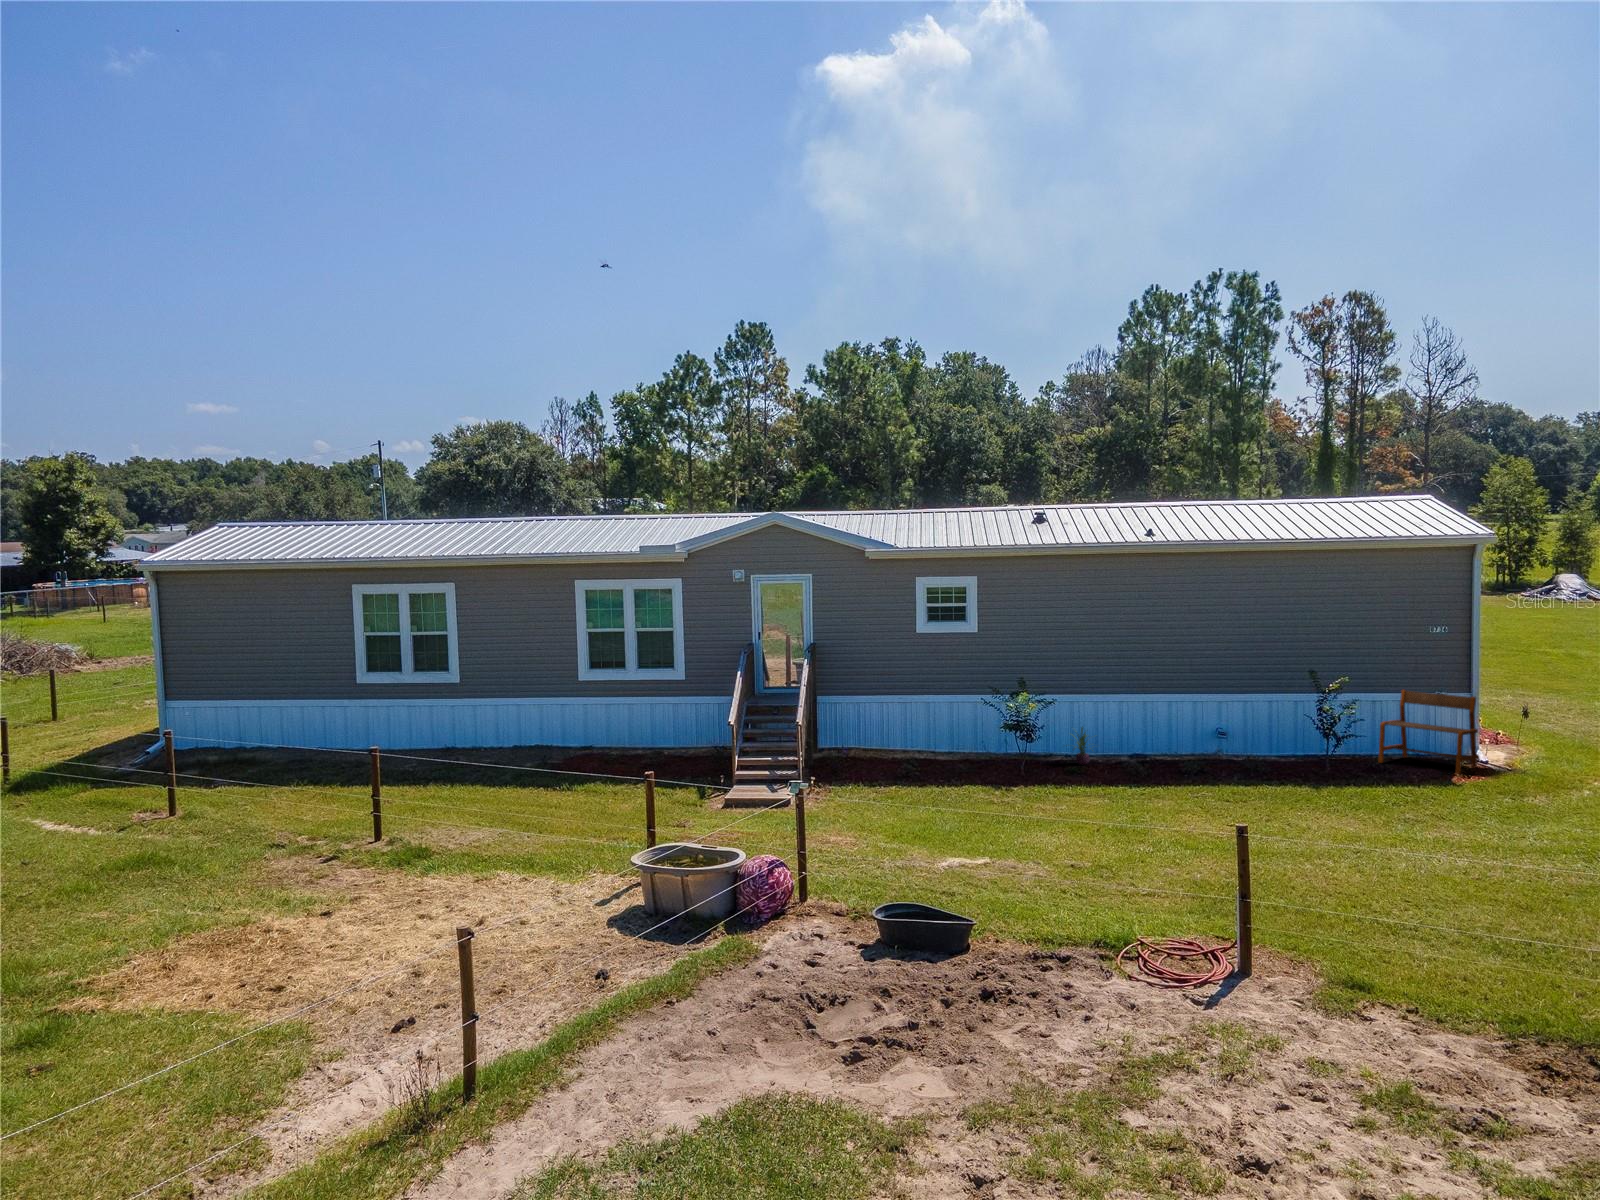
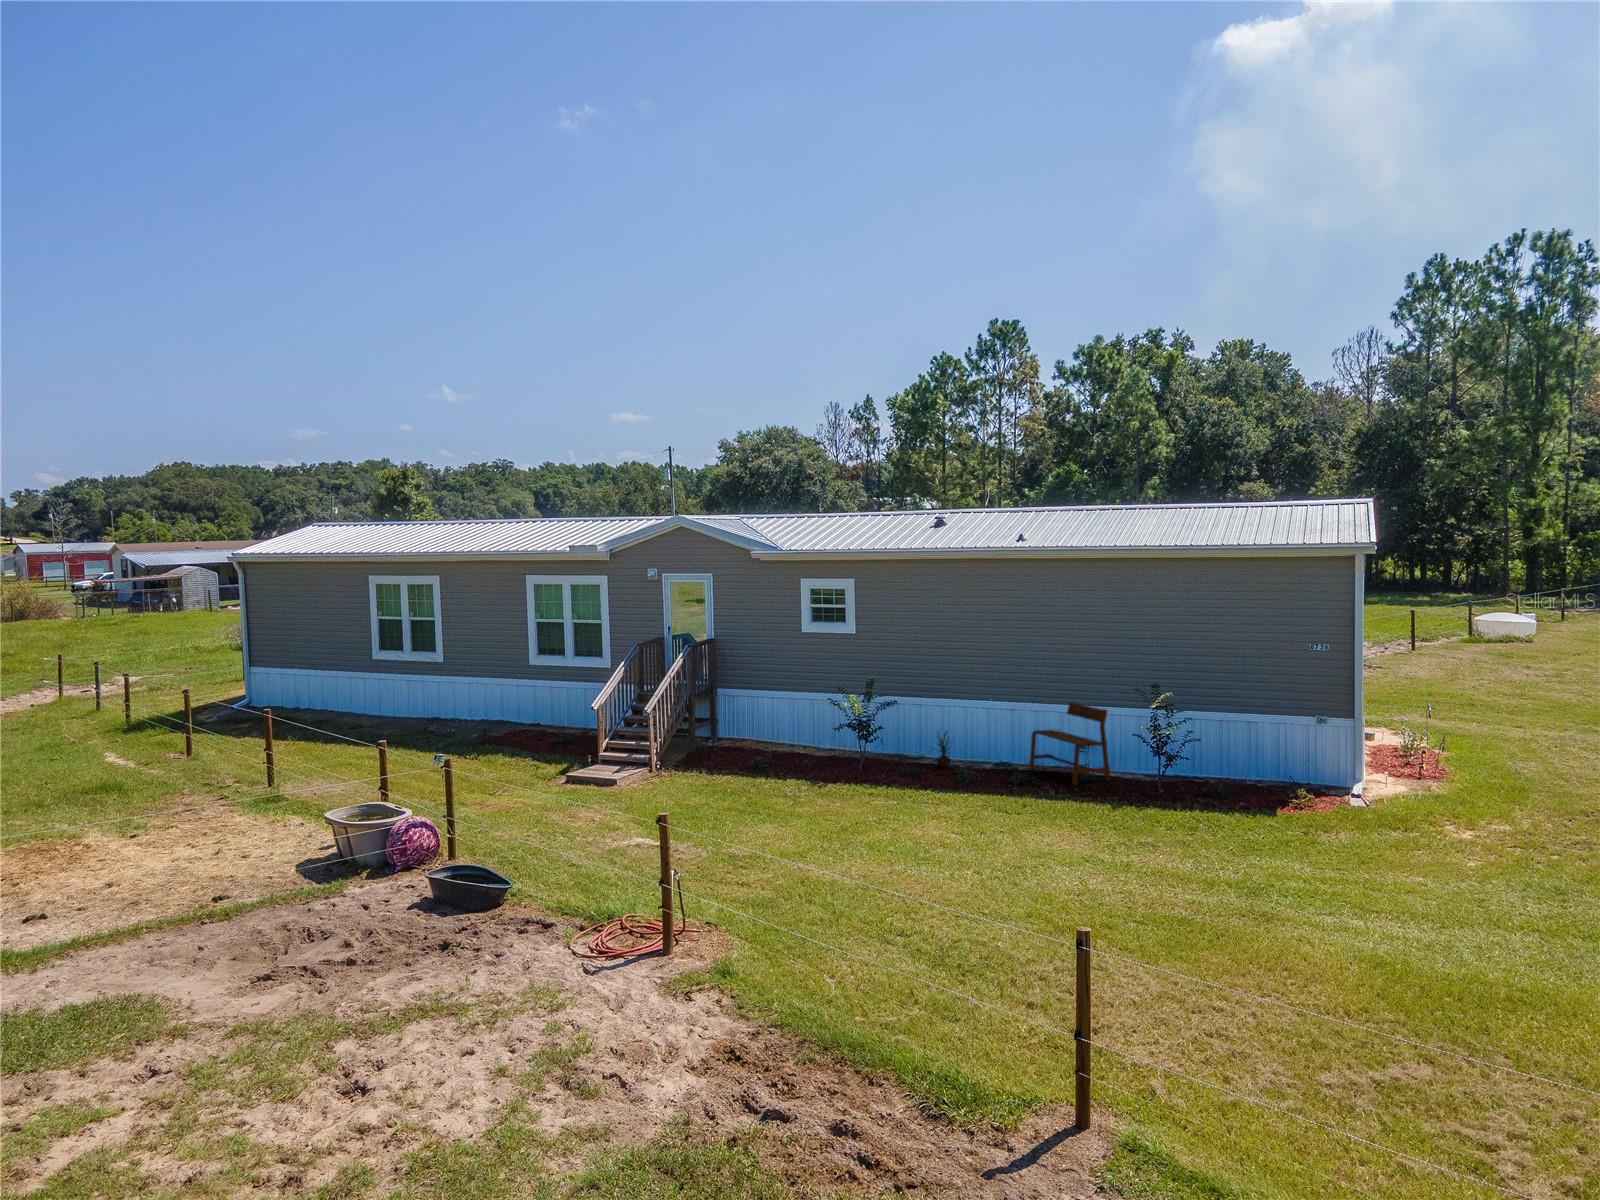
bench: present [1378,690,1479,774] -> present [1029,701,1110,785]

